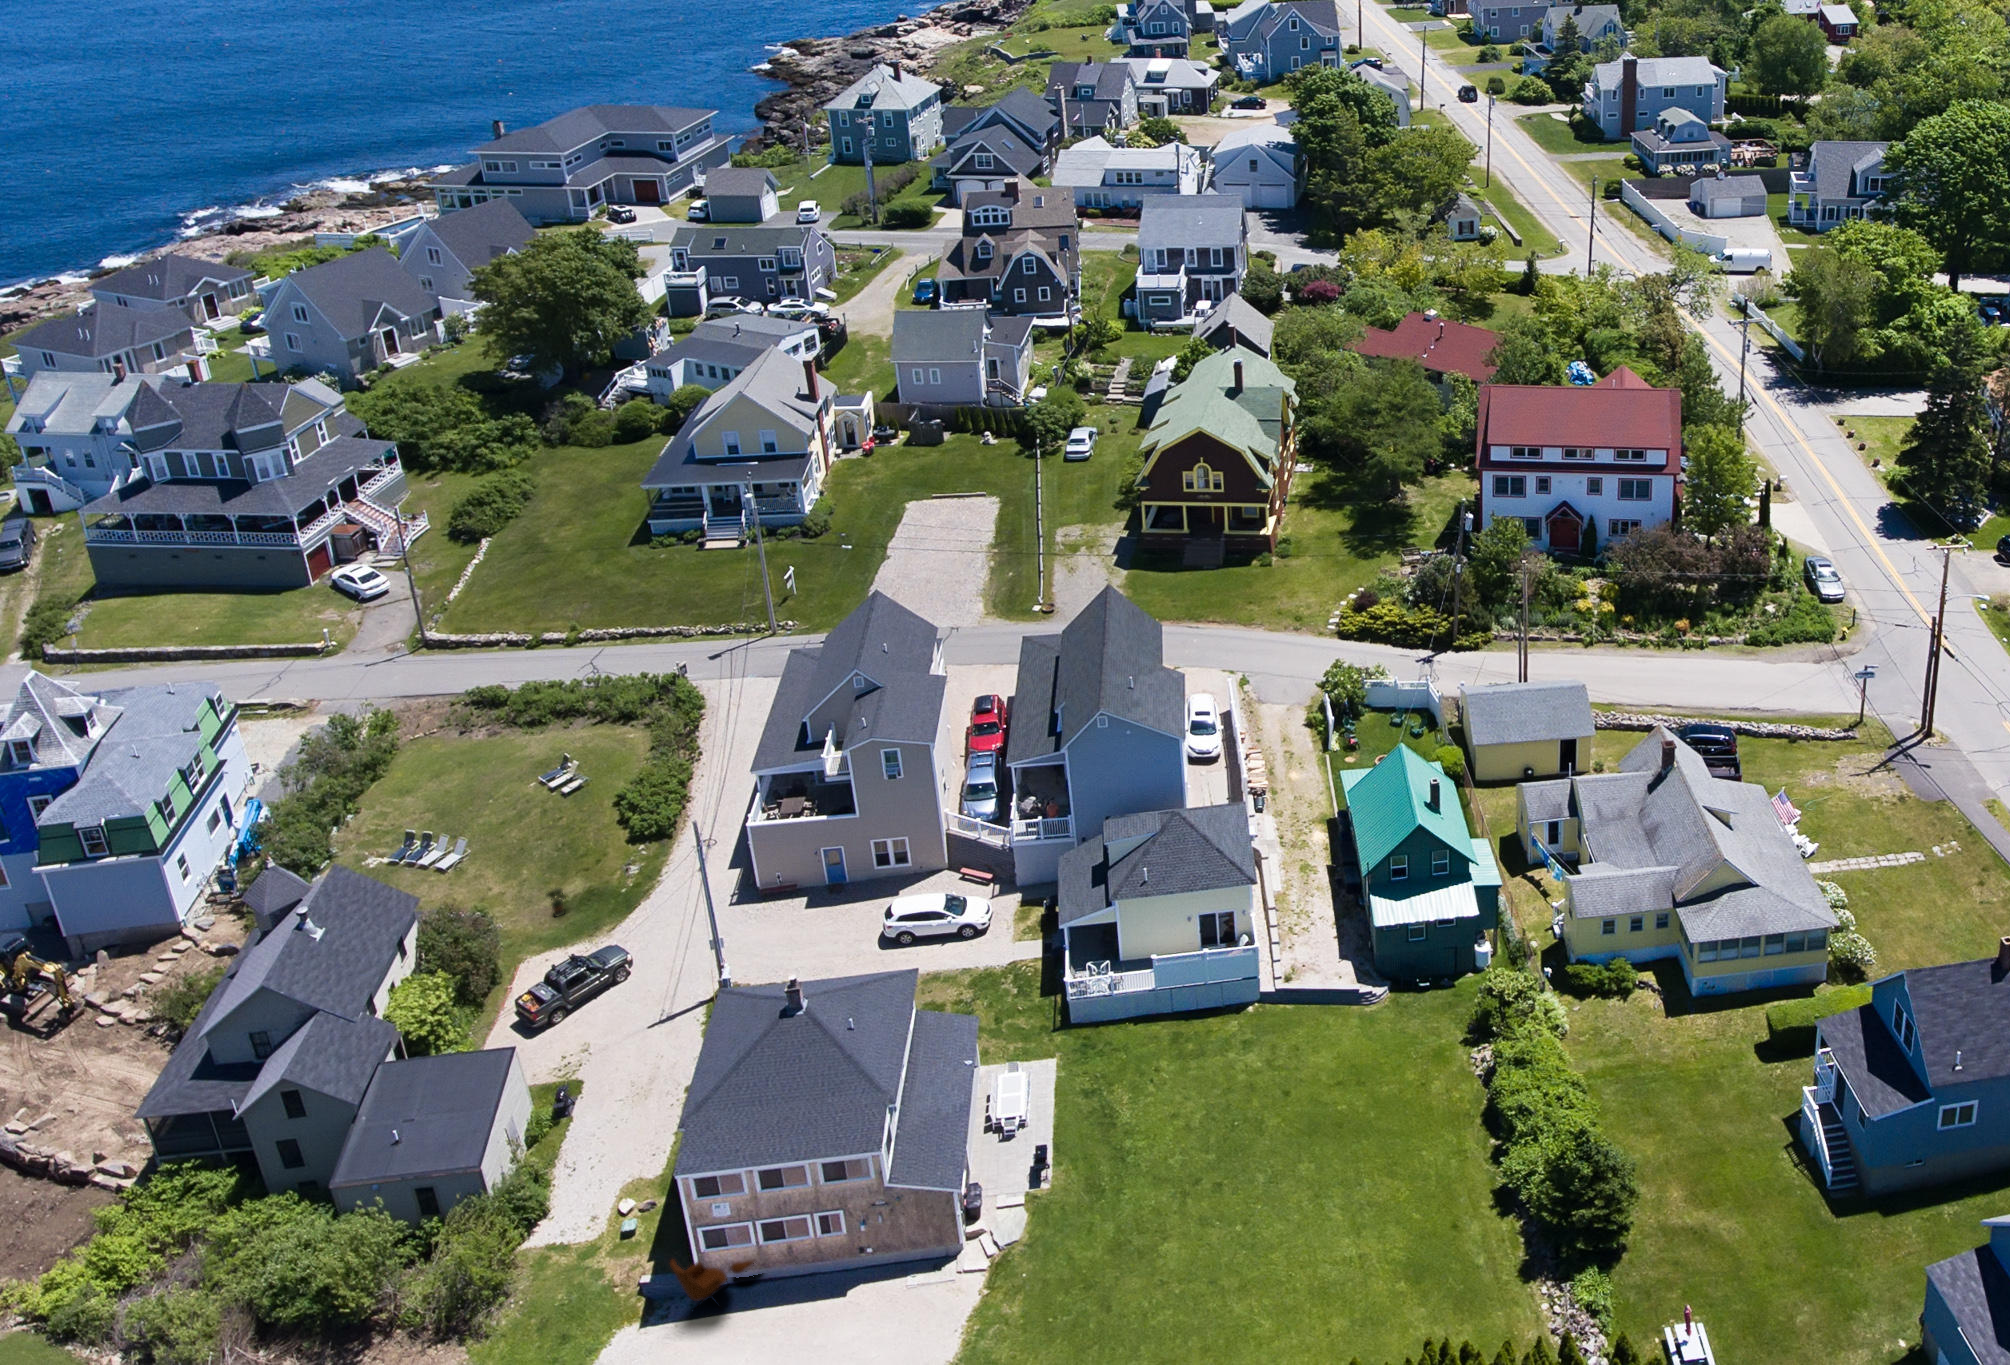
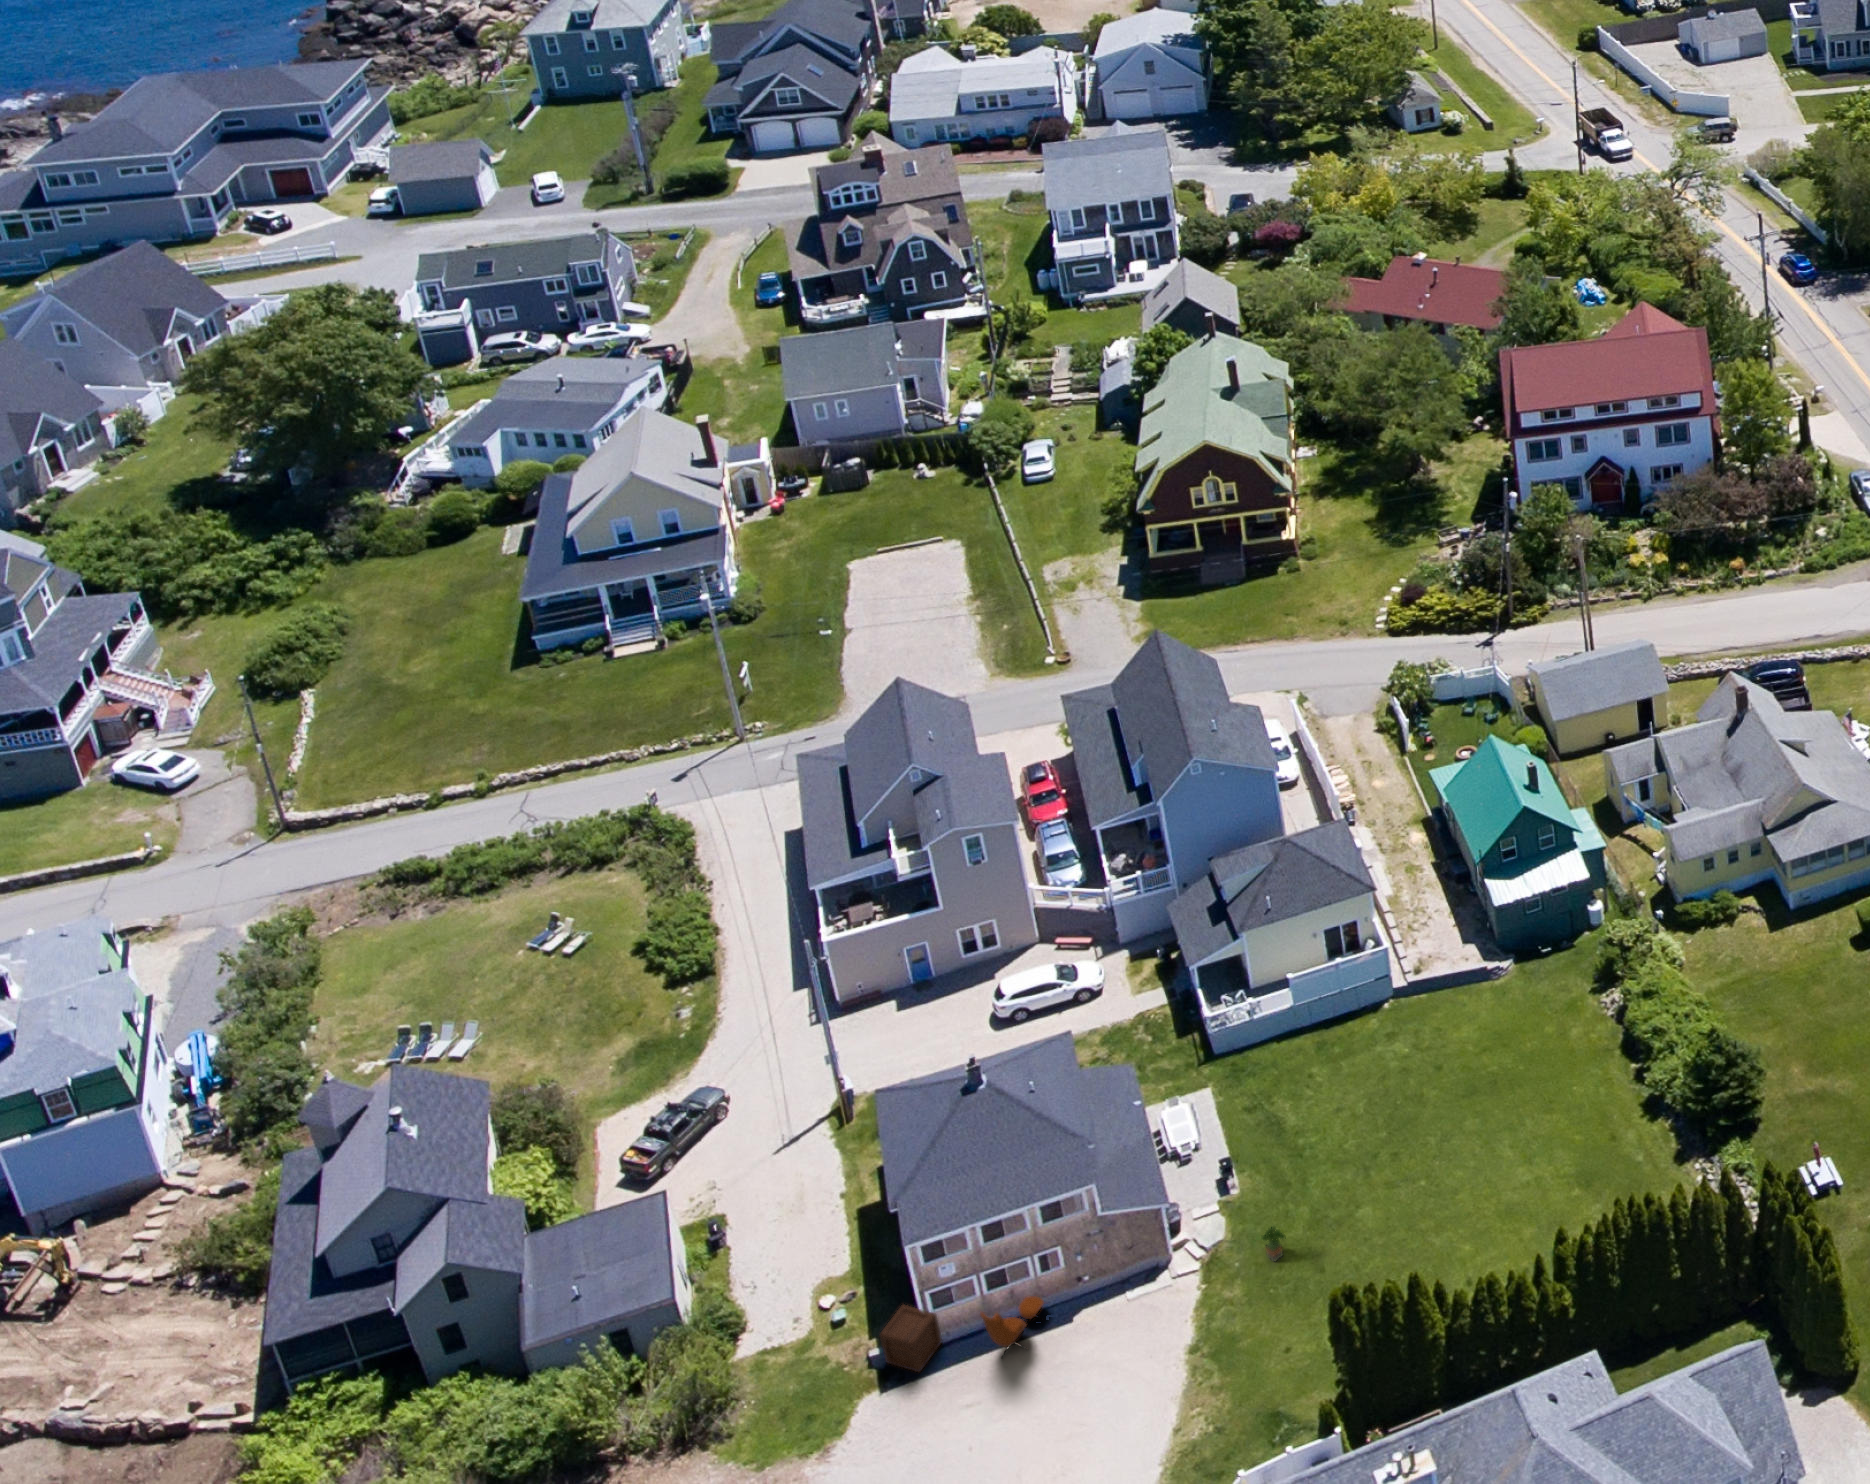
potted tree: present [546,888,566,917] -> present [1262,1227,1286,1261]
wooden crate: none [576,1228,648,1308] -> present [879,1305,942,1372]

